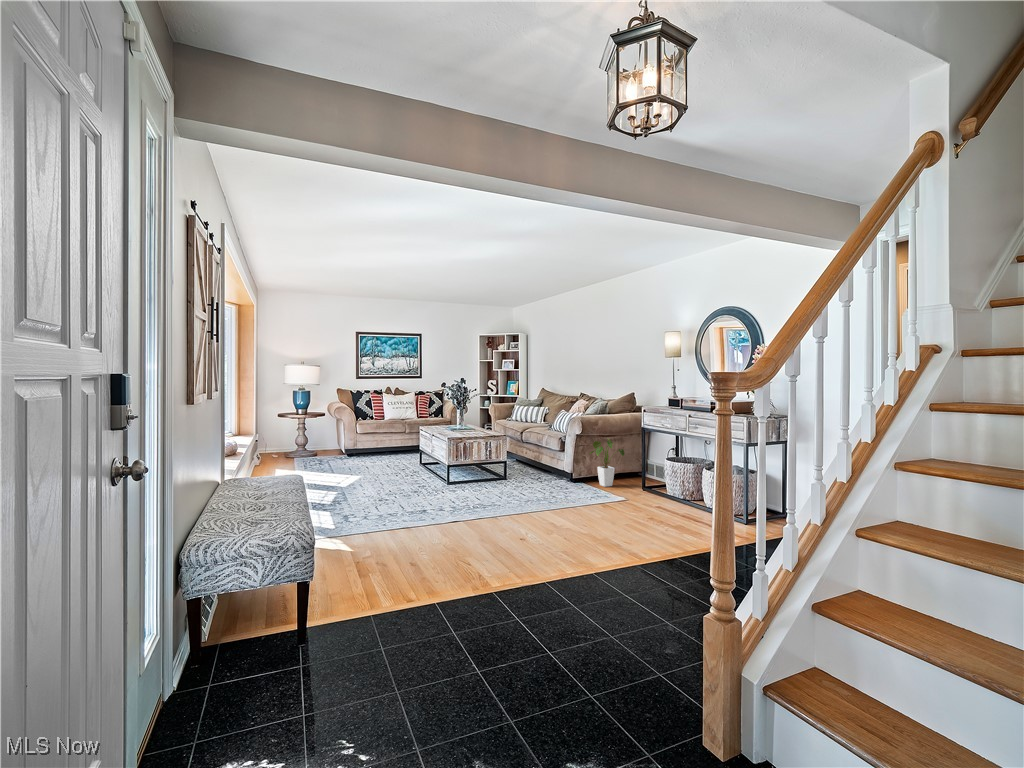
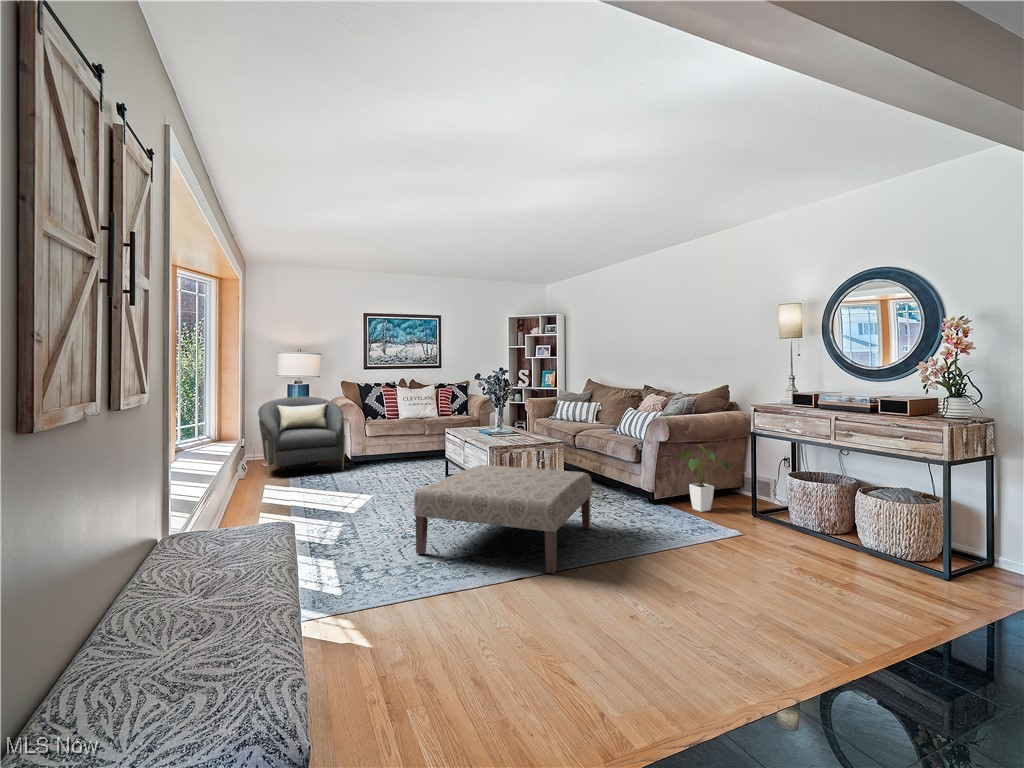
armchair: none [270,401,340,464] -> present [258,396,345,477]
ottoman: none [387,450,519,519] -> present [414,465,592,574]

